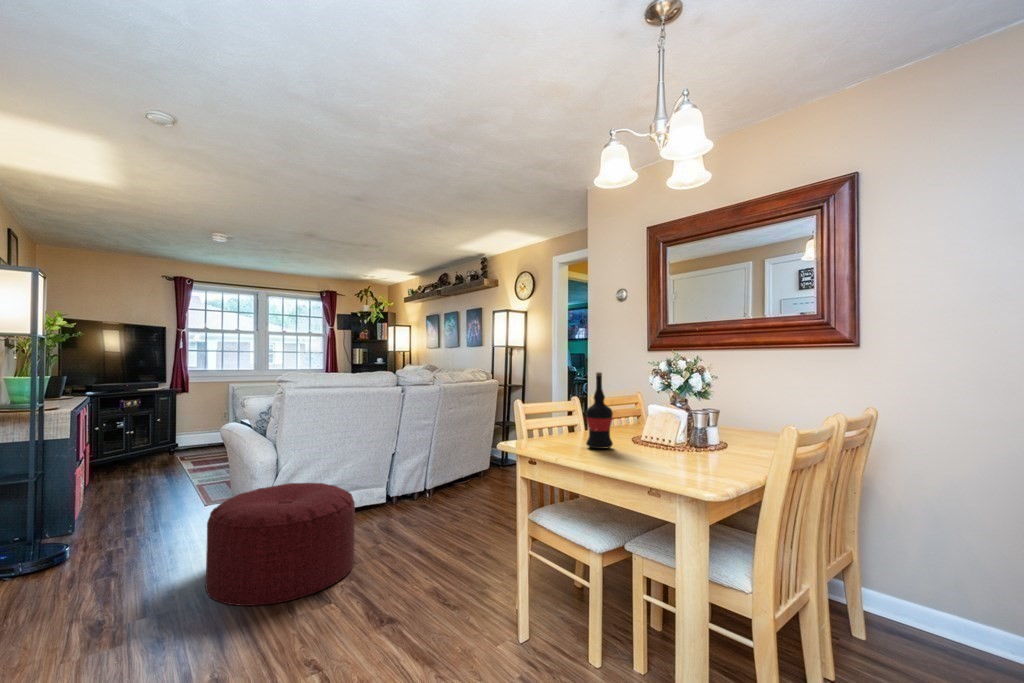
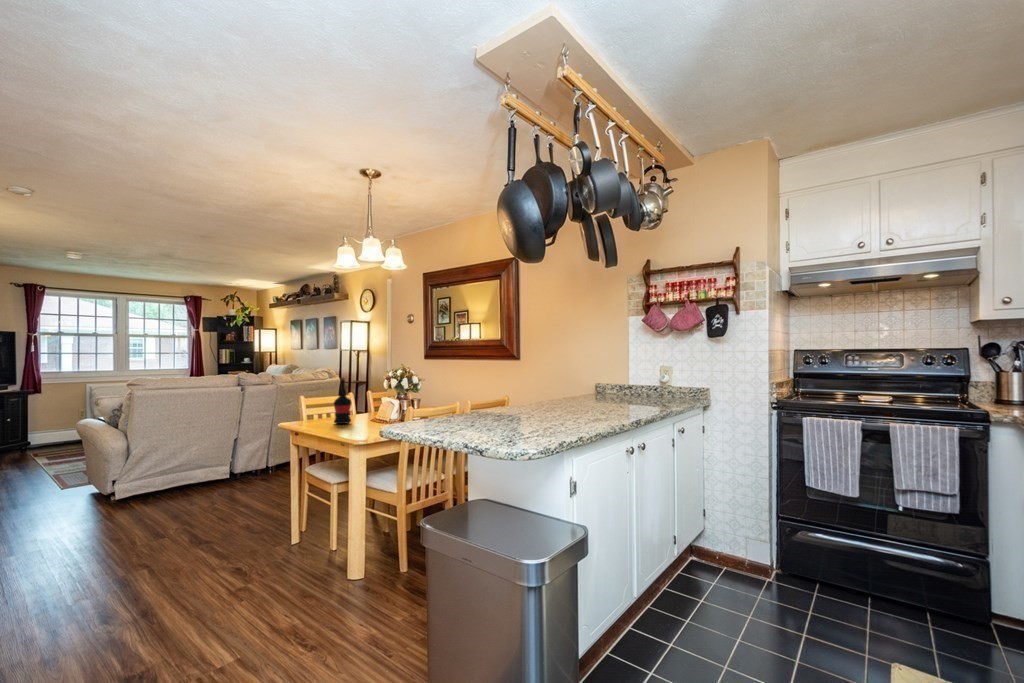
ottoman: present [205,483,355,606] -> none [63,461,190,544]

